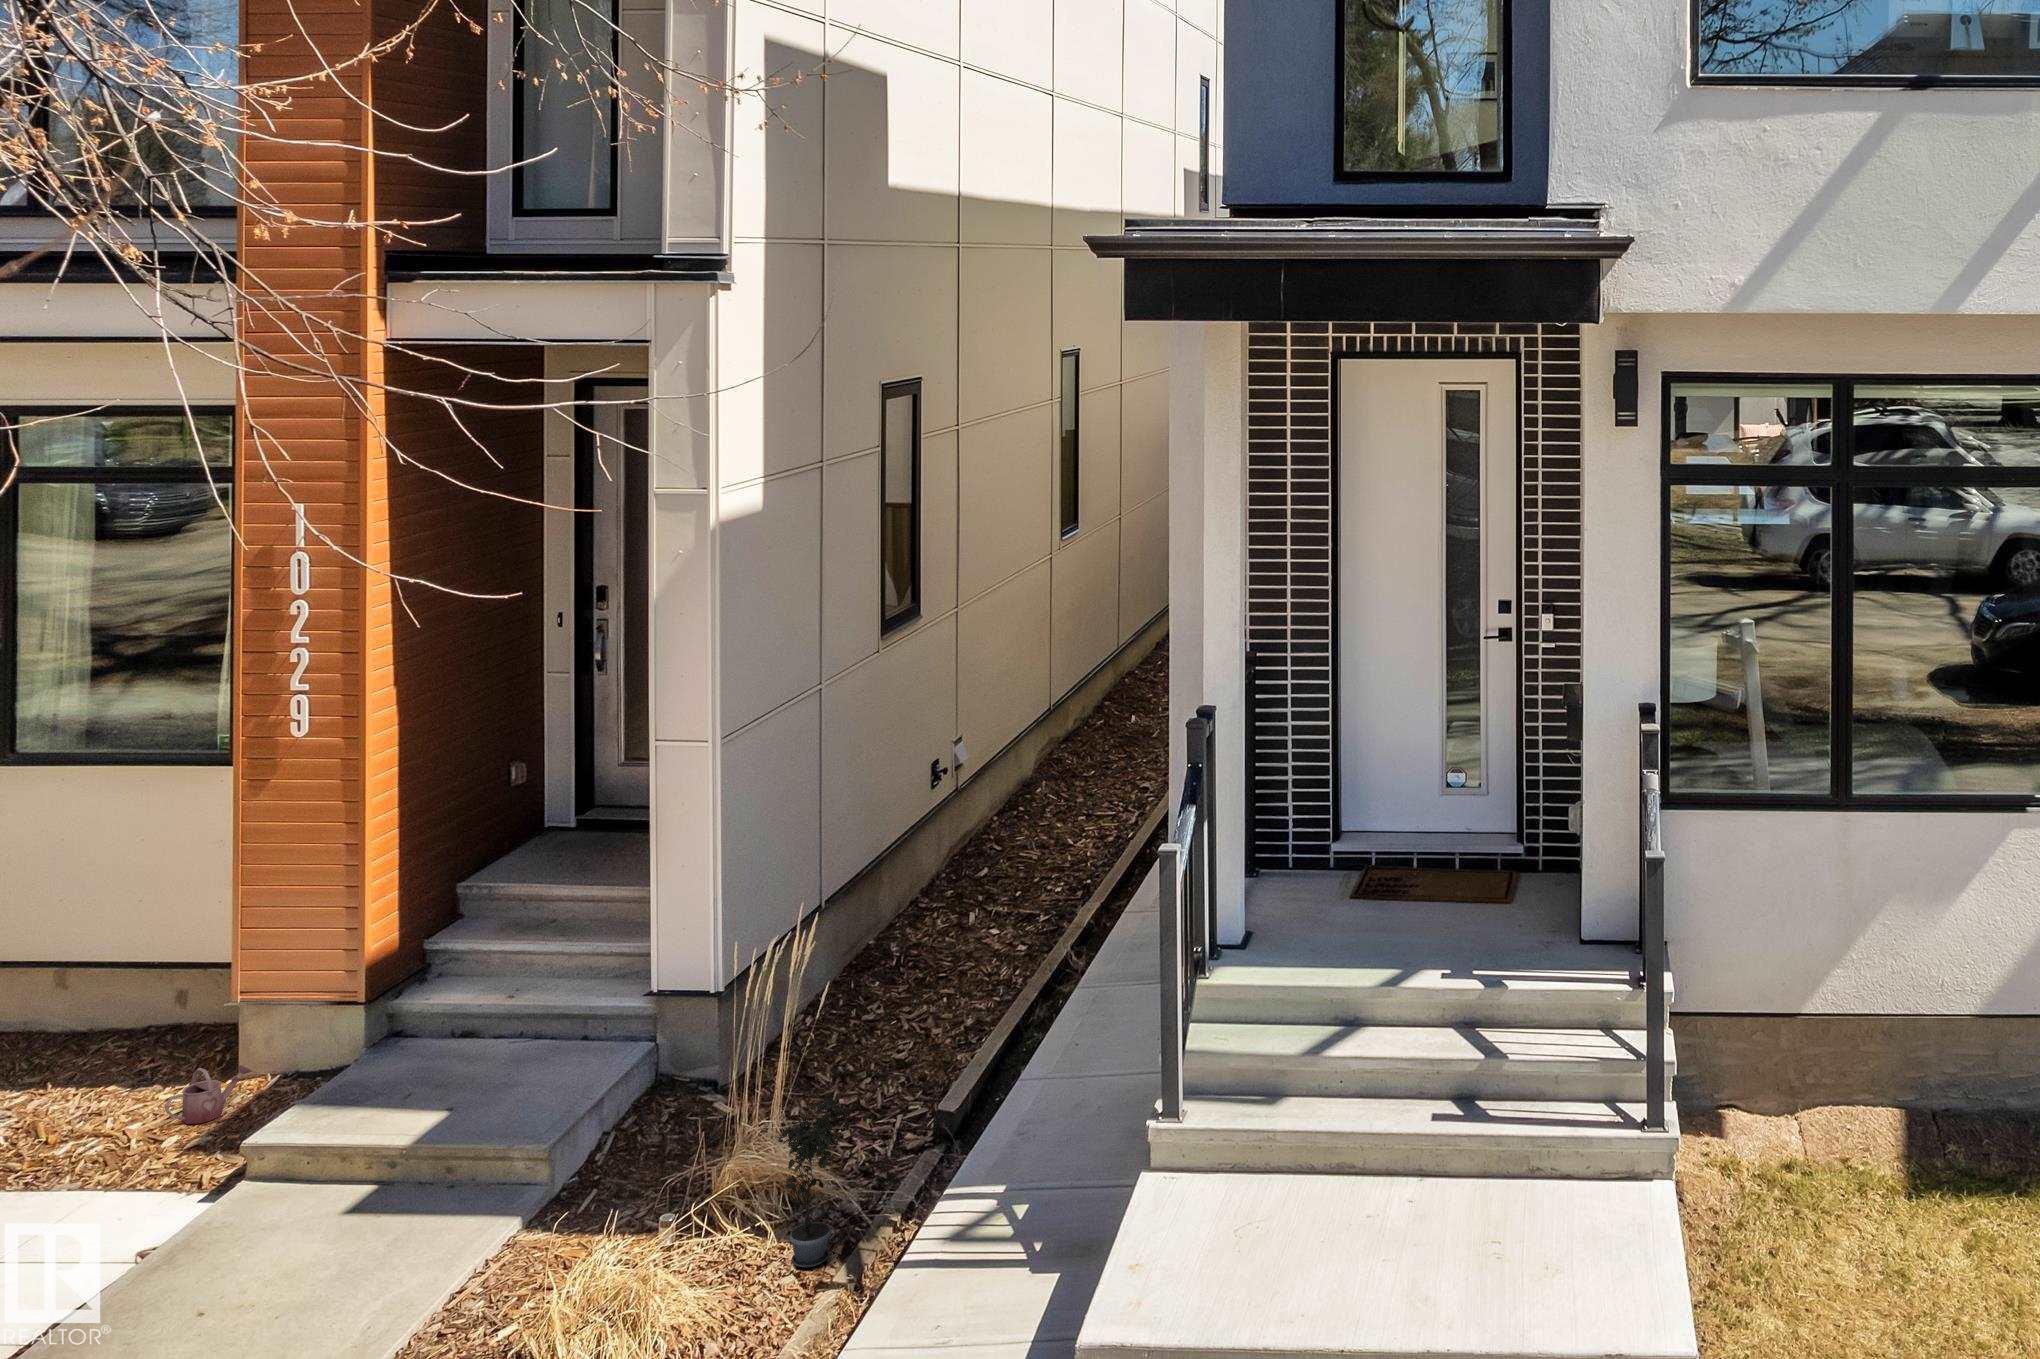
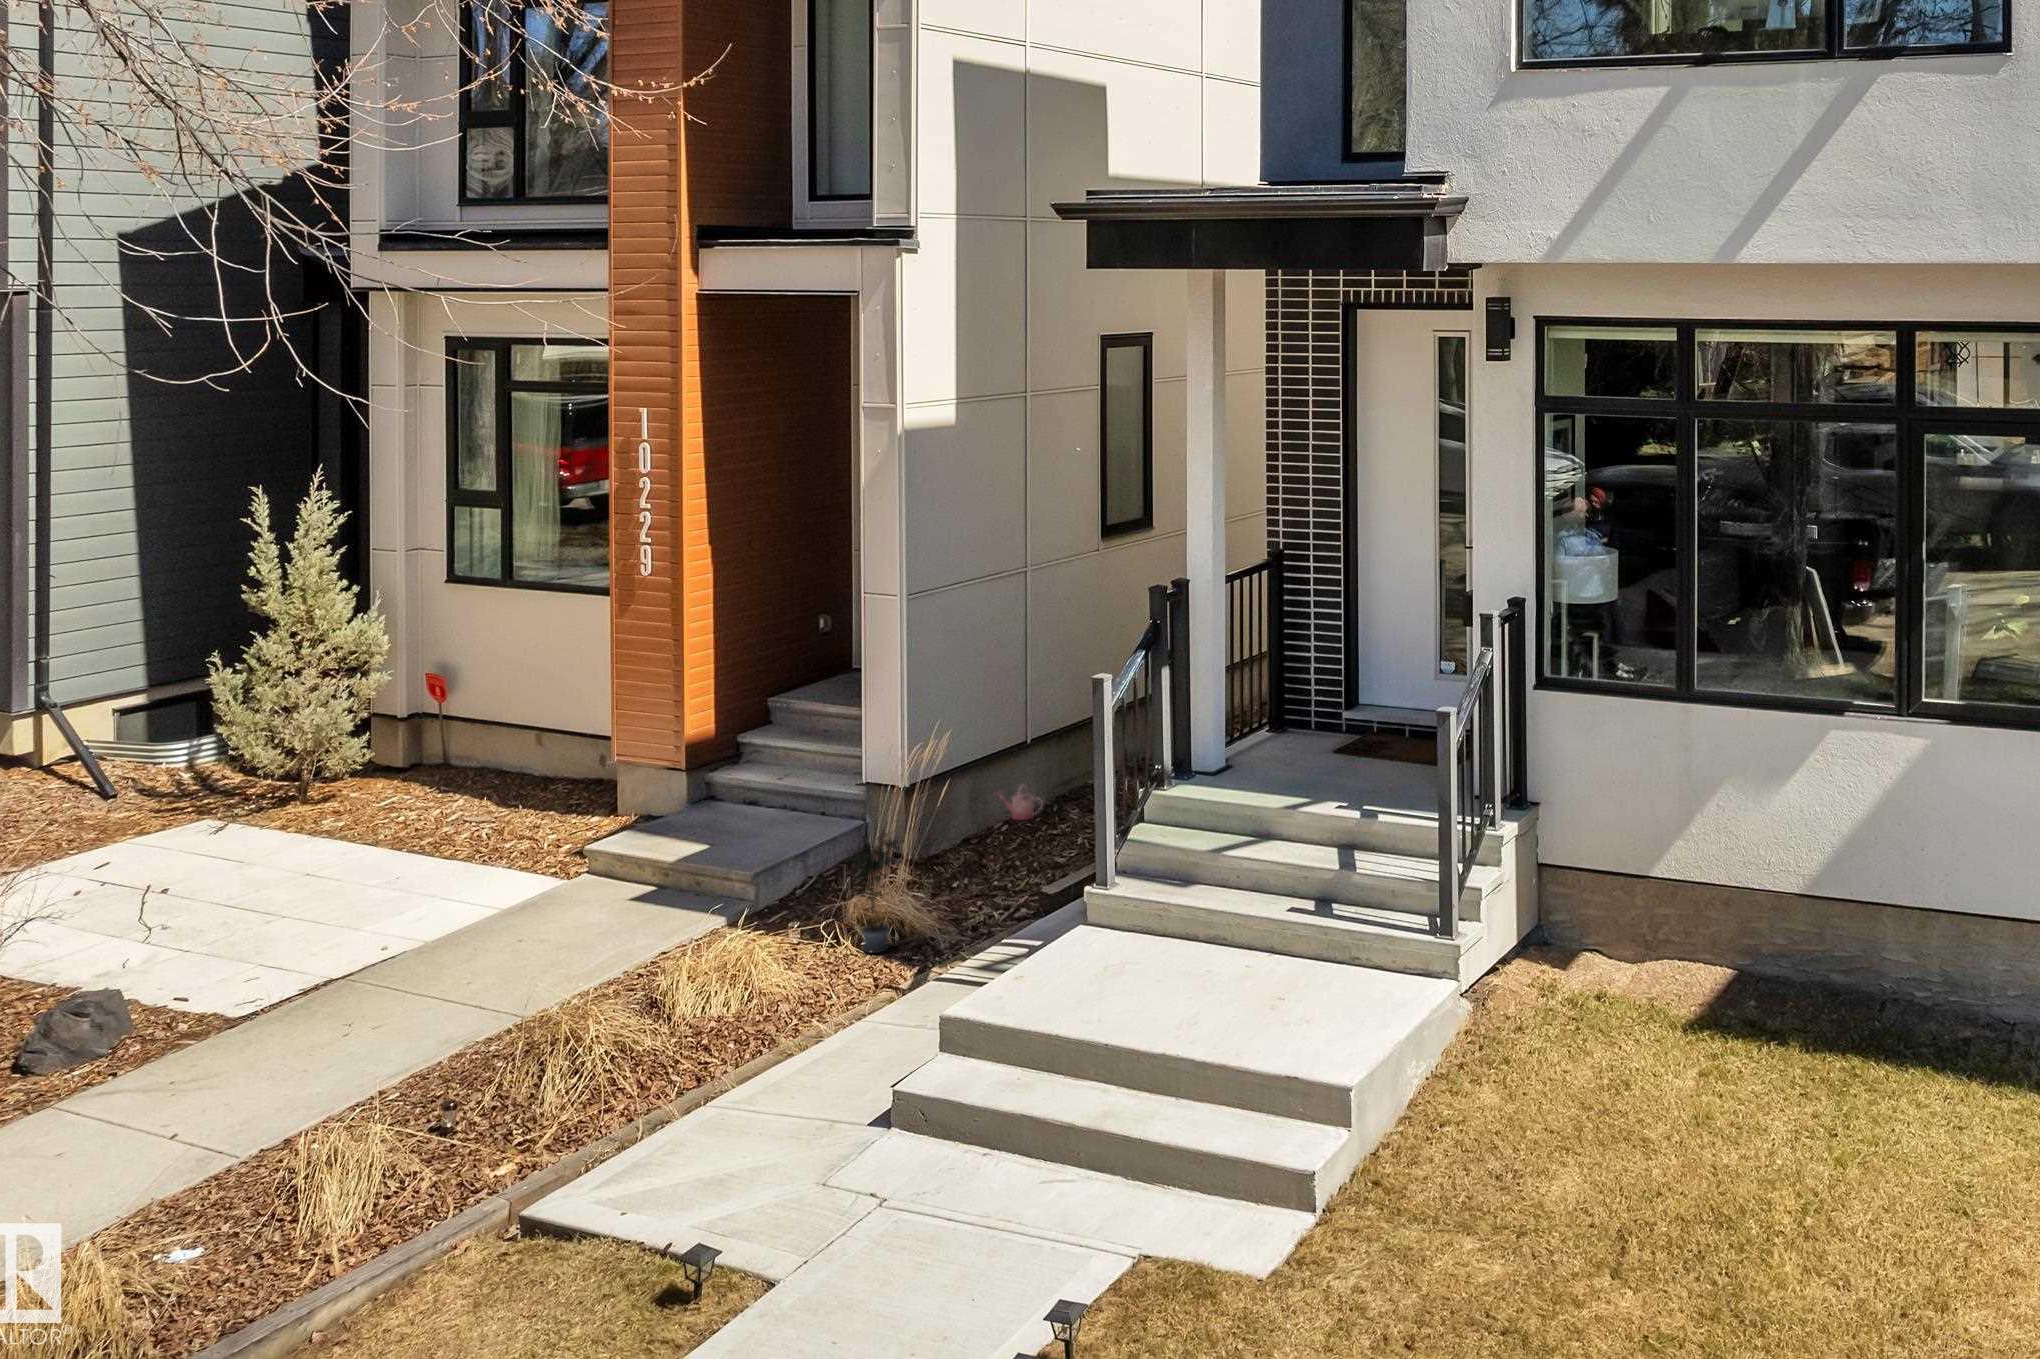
watering can: present [165,1065,252,1124] -> present [996,791,1035,820]

